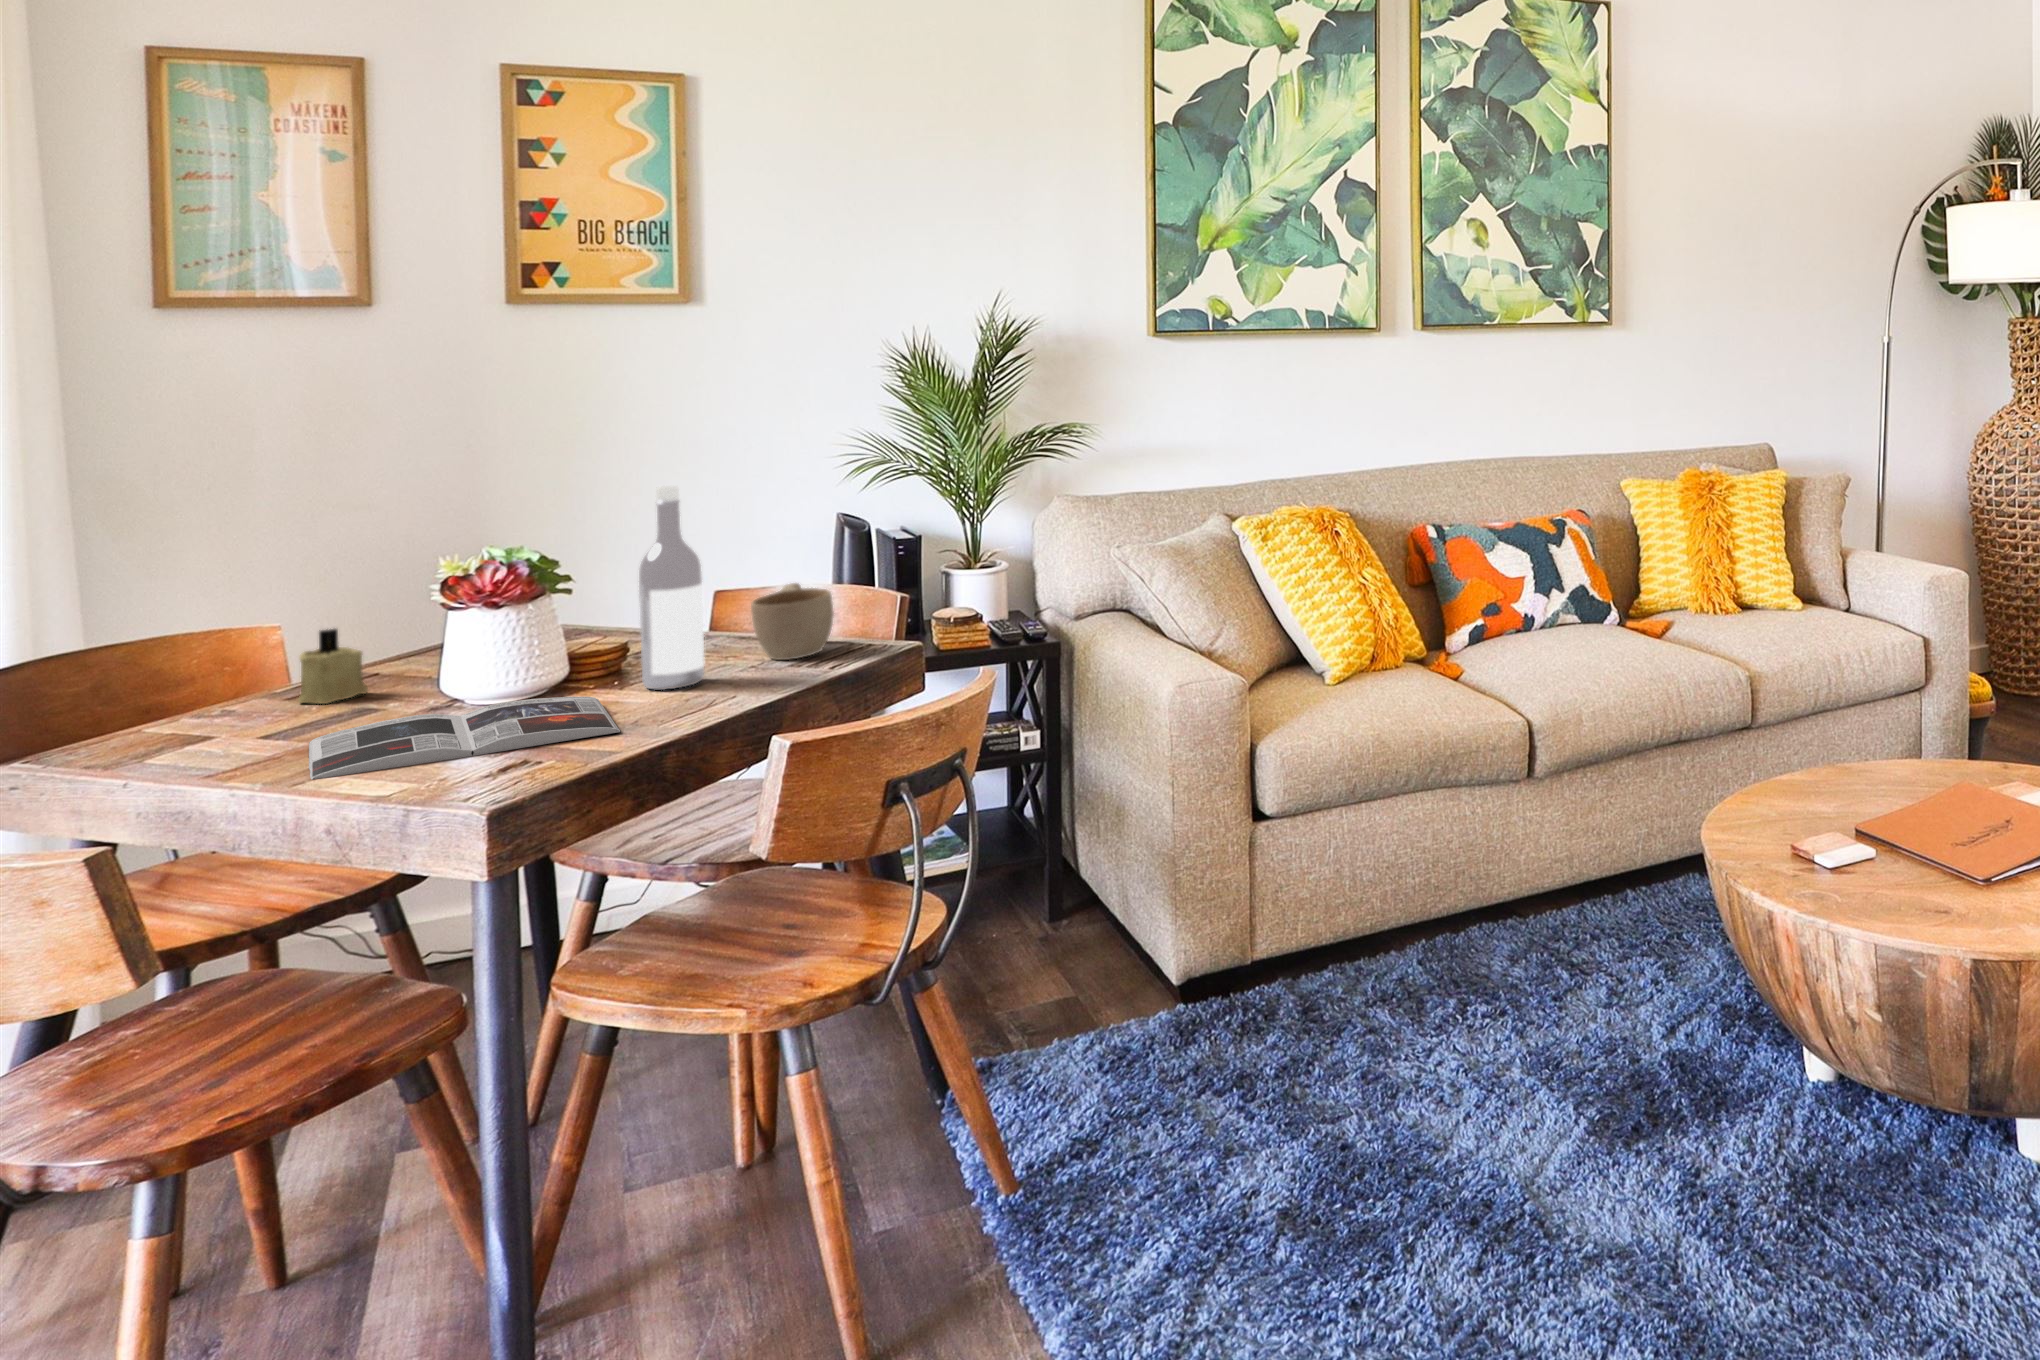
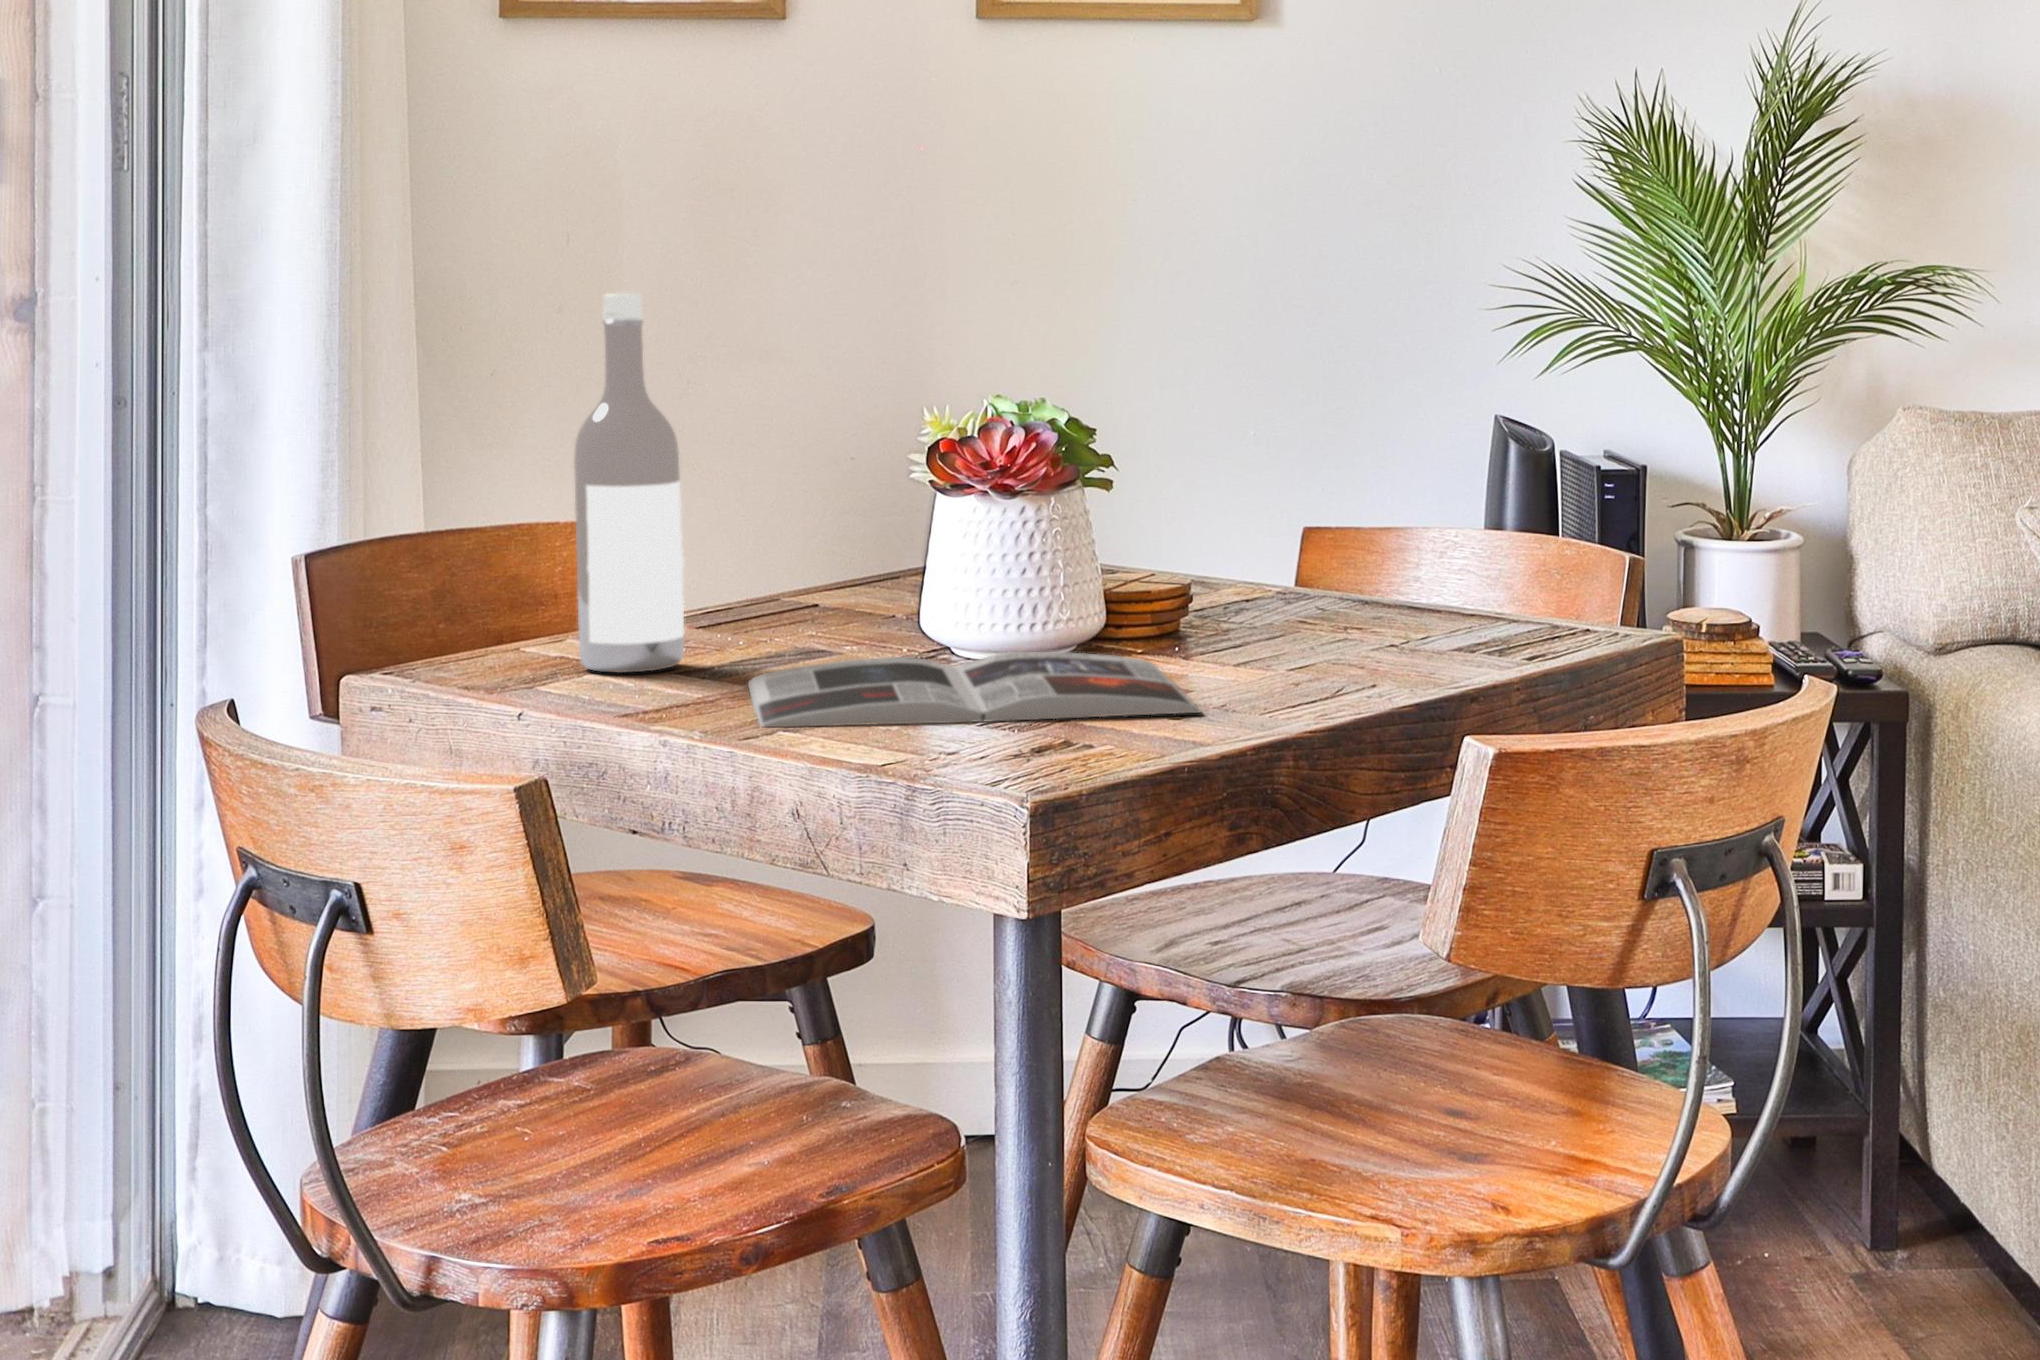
wine bottle: present [639,486,704,690] -> present [574,293,684,673]
cup: present [751,583,834,660] -> none [1388,511,1526,644]
candle: present [299,629,368,704] -> none [720,518,814,640]

